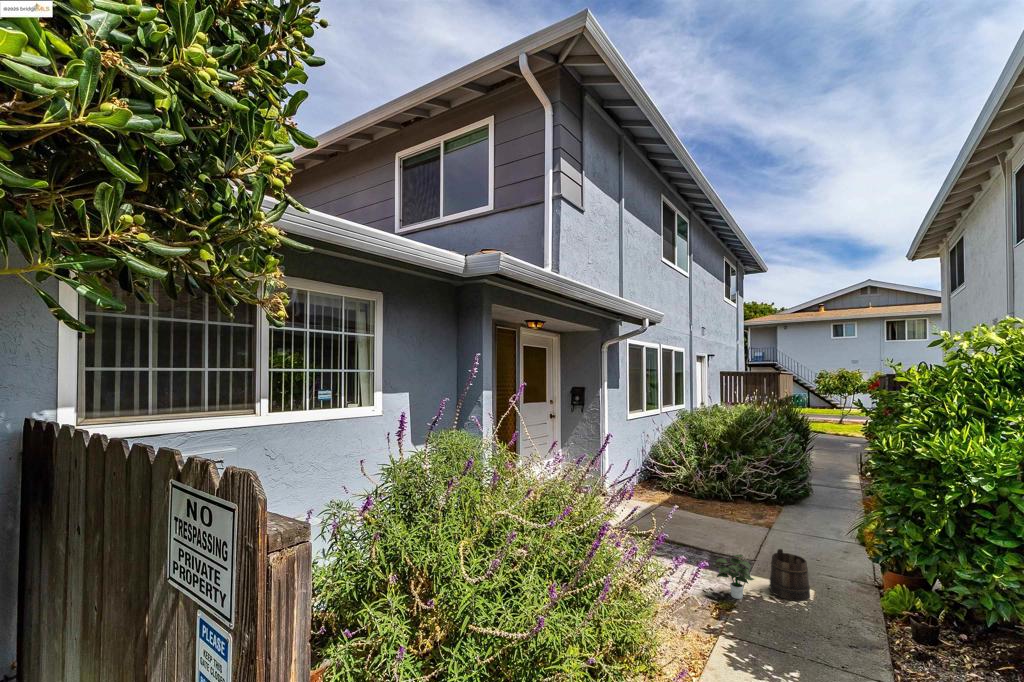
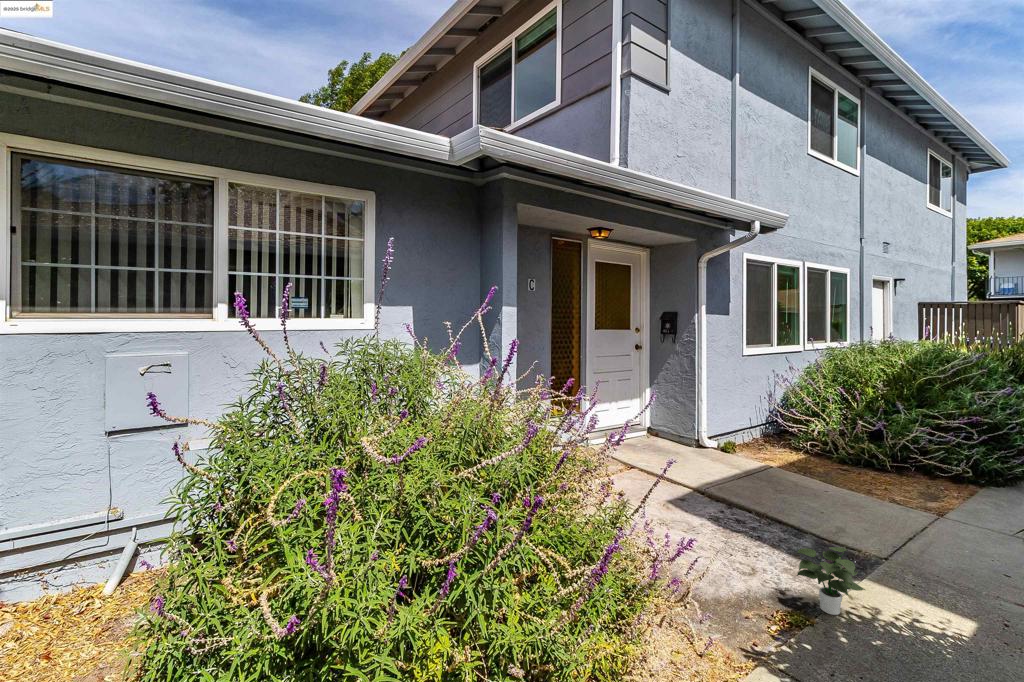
bucket: present [769,549,810,601] -> none [897,549,978,643]

